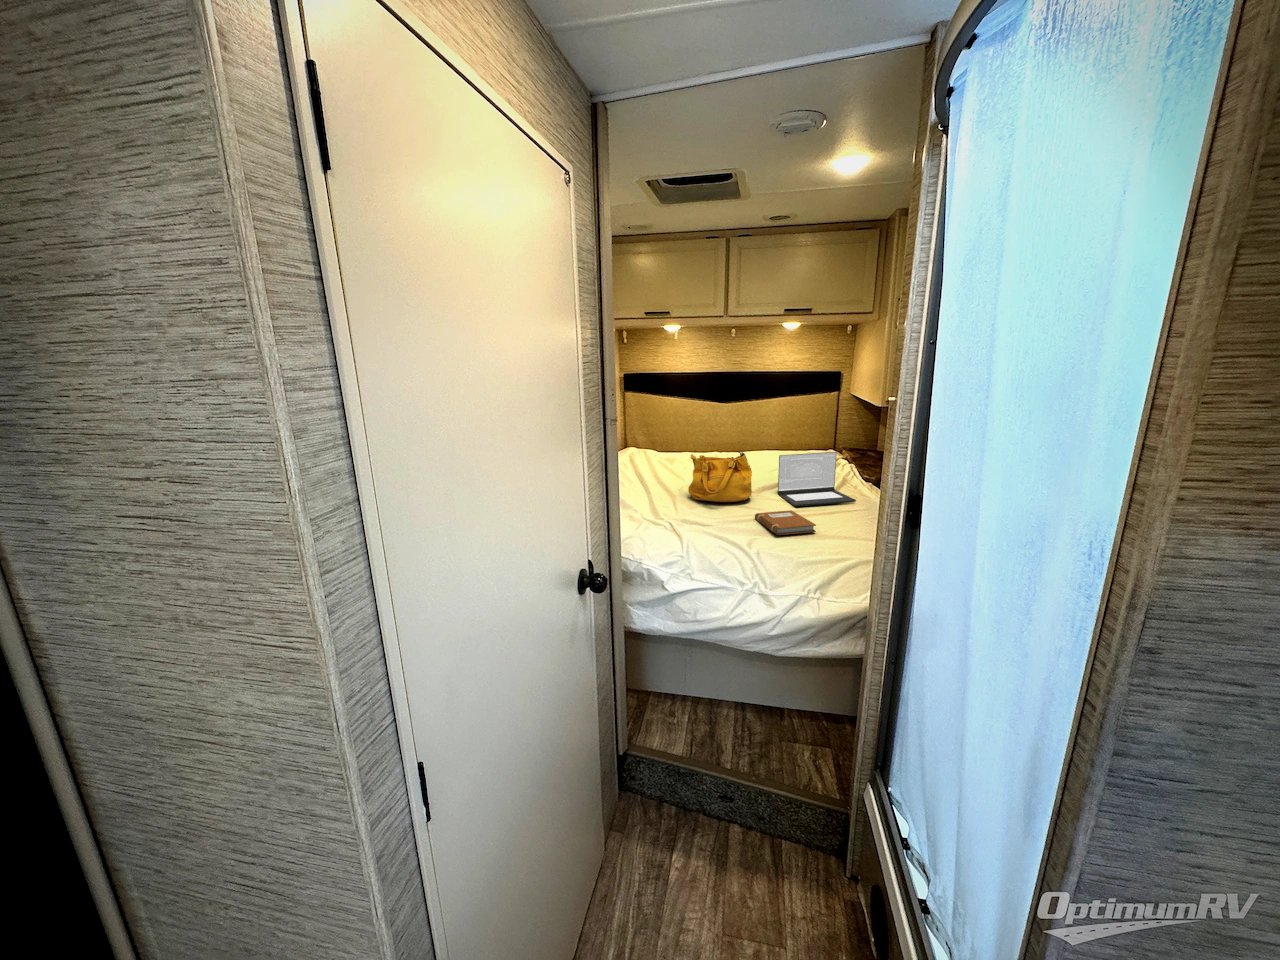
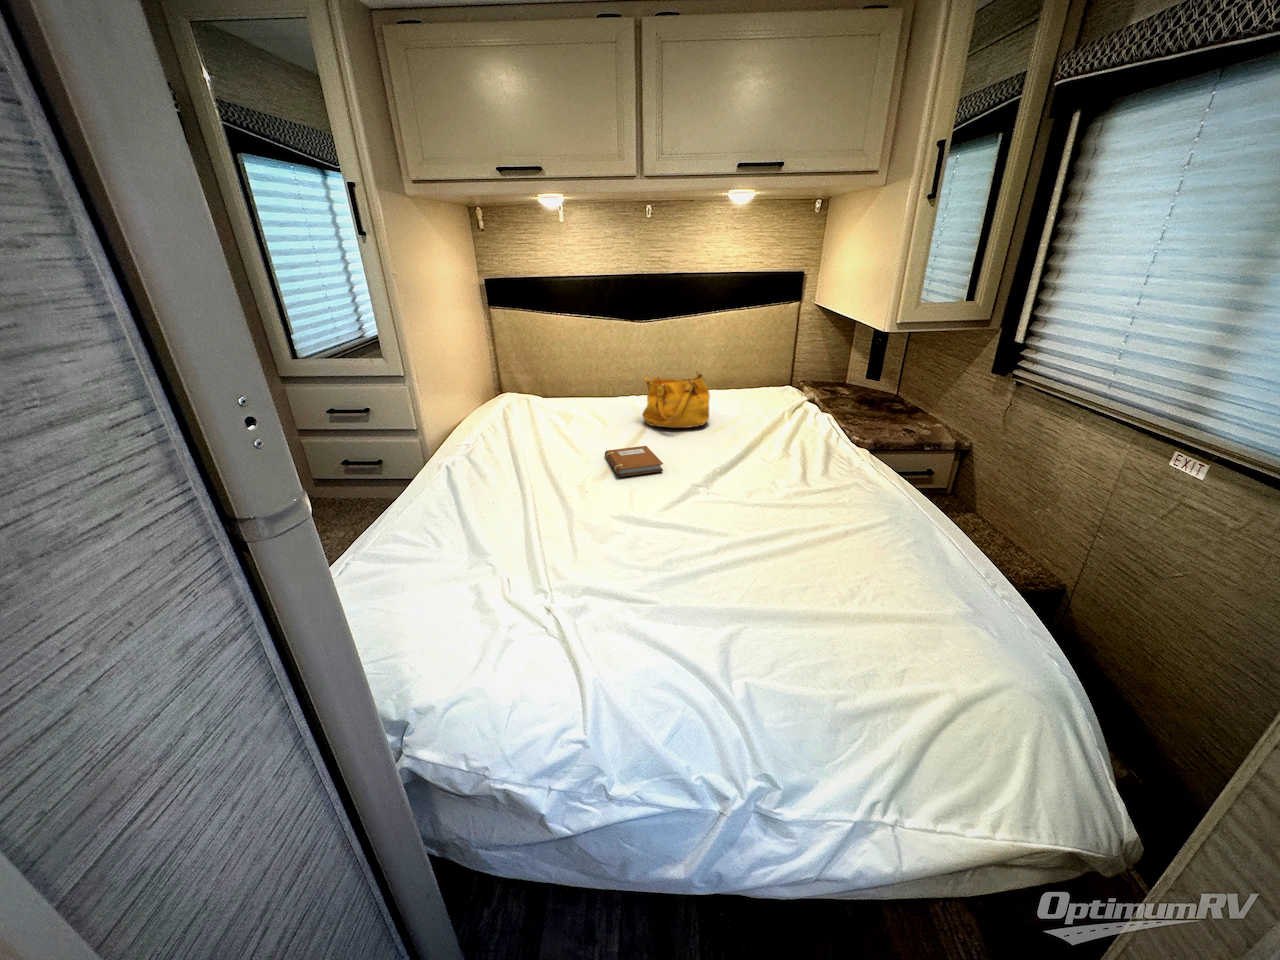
laptop: present [778,452,856,506] -> none [736,371,816,431]
notebook: present [755,510,816,535] -> present [605,446,663,476]

